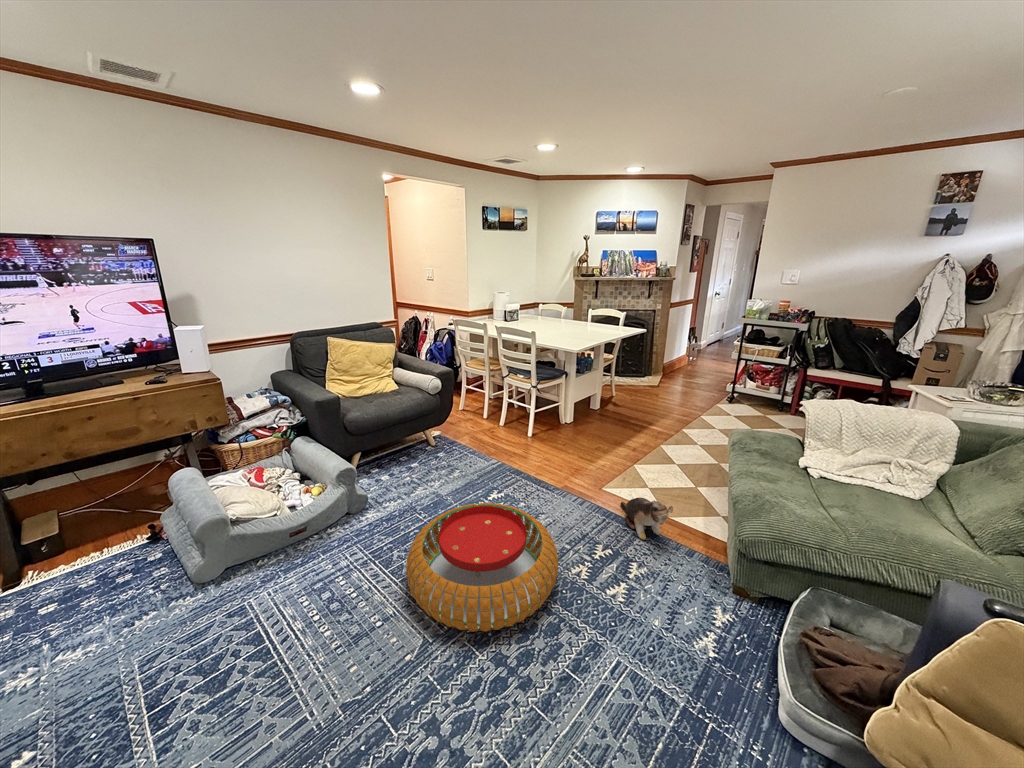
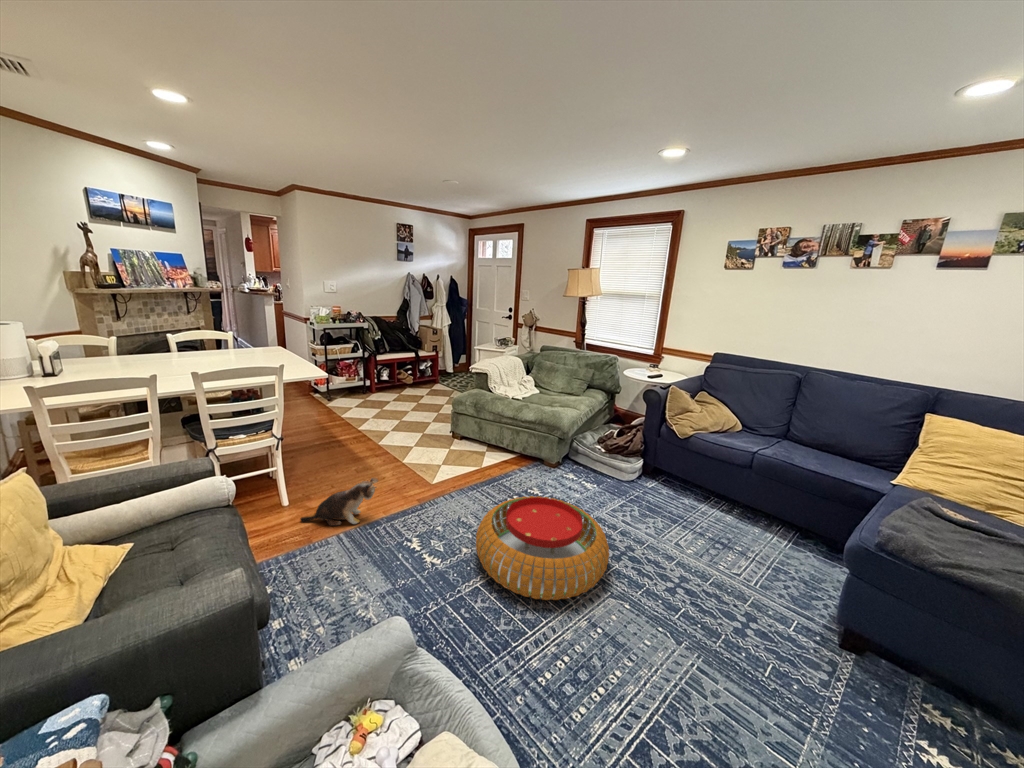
plush toy: present [621,498,673,540] -> present [300,478,378,525]

